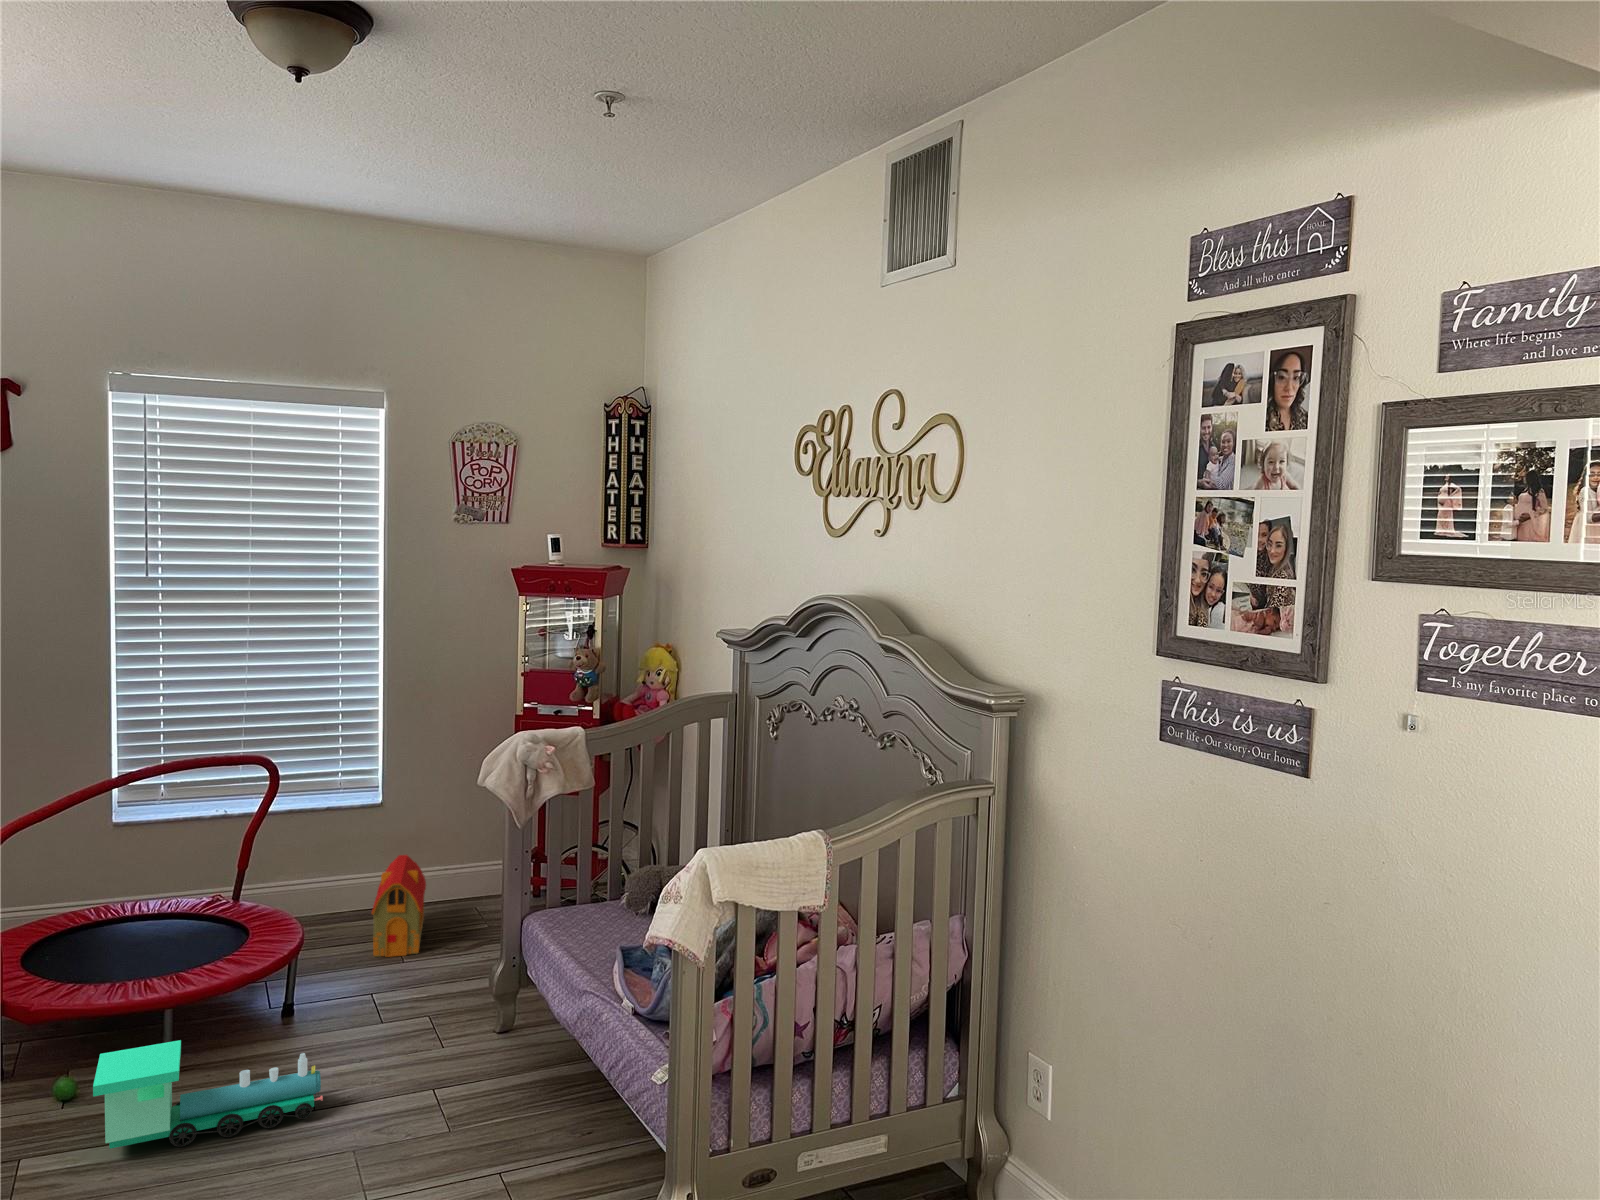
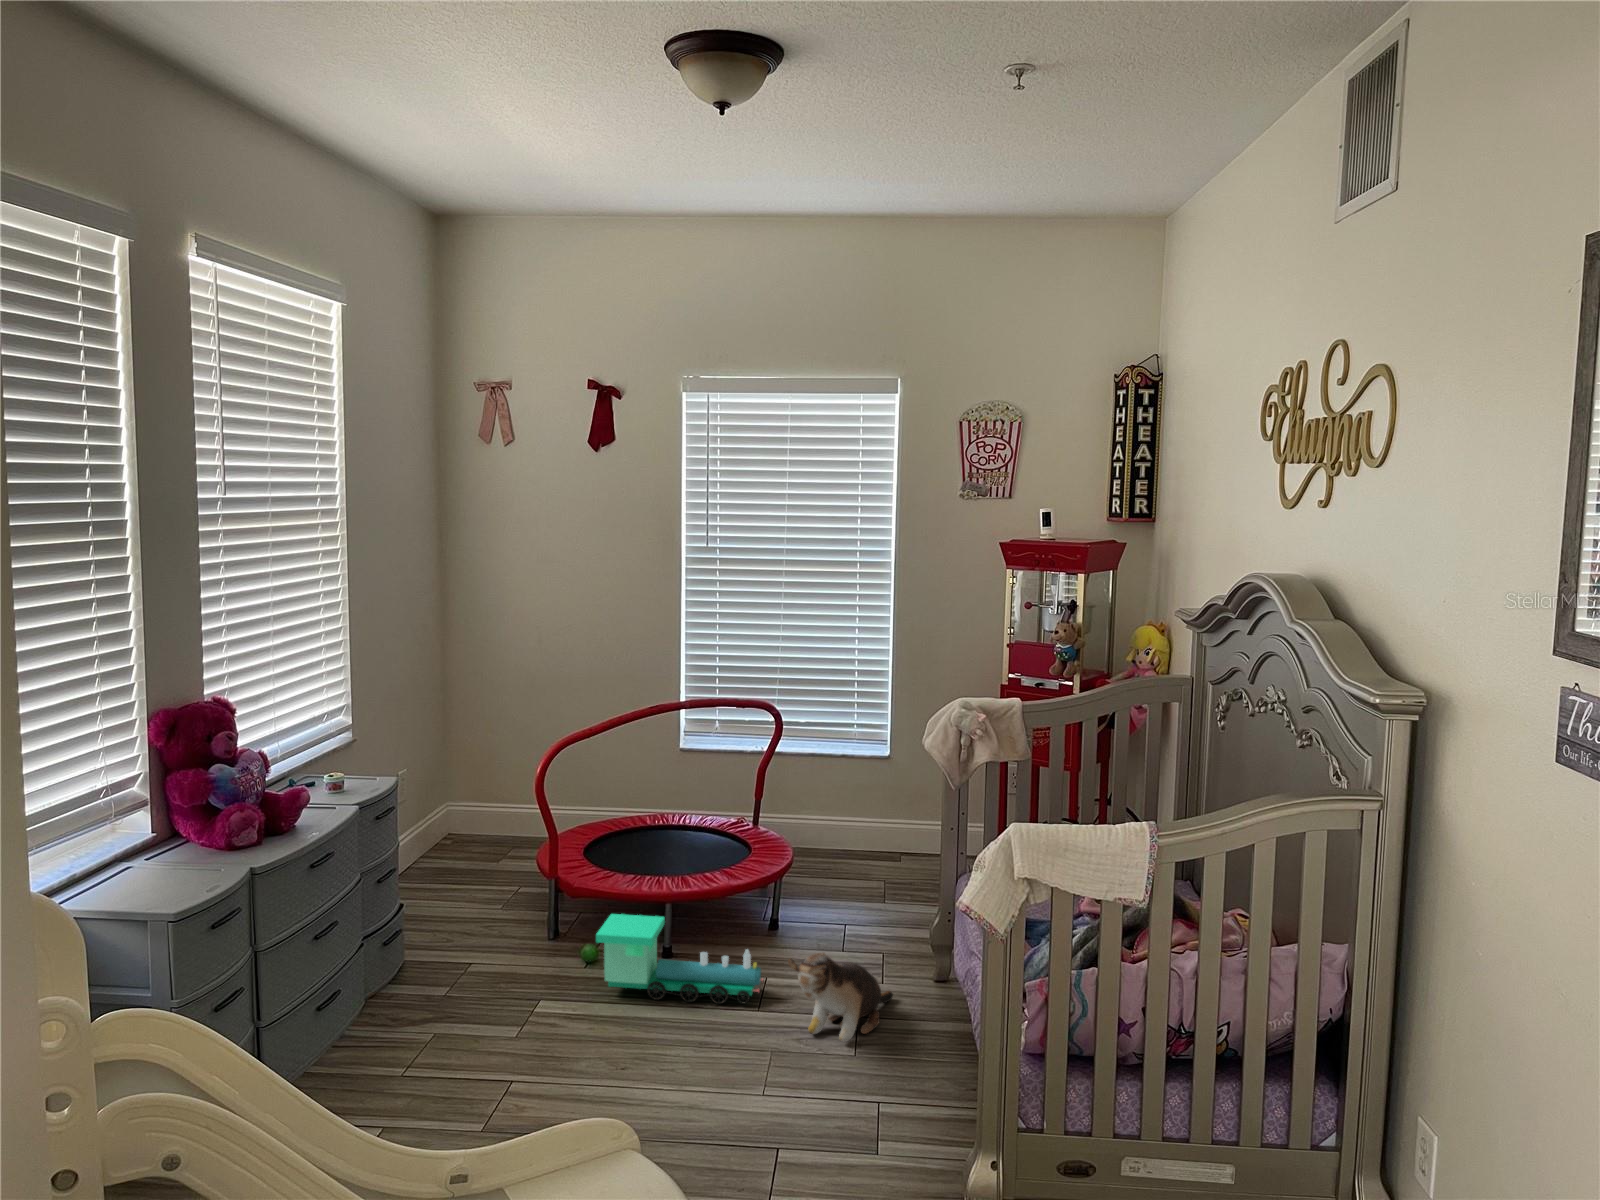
toy house: present [372,855,426,957] -> none [857,805,917,897]
plush toy: none [383,1034,477,1129] -> present [788,953,893,1042]

